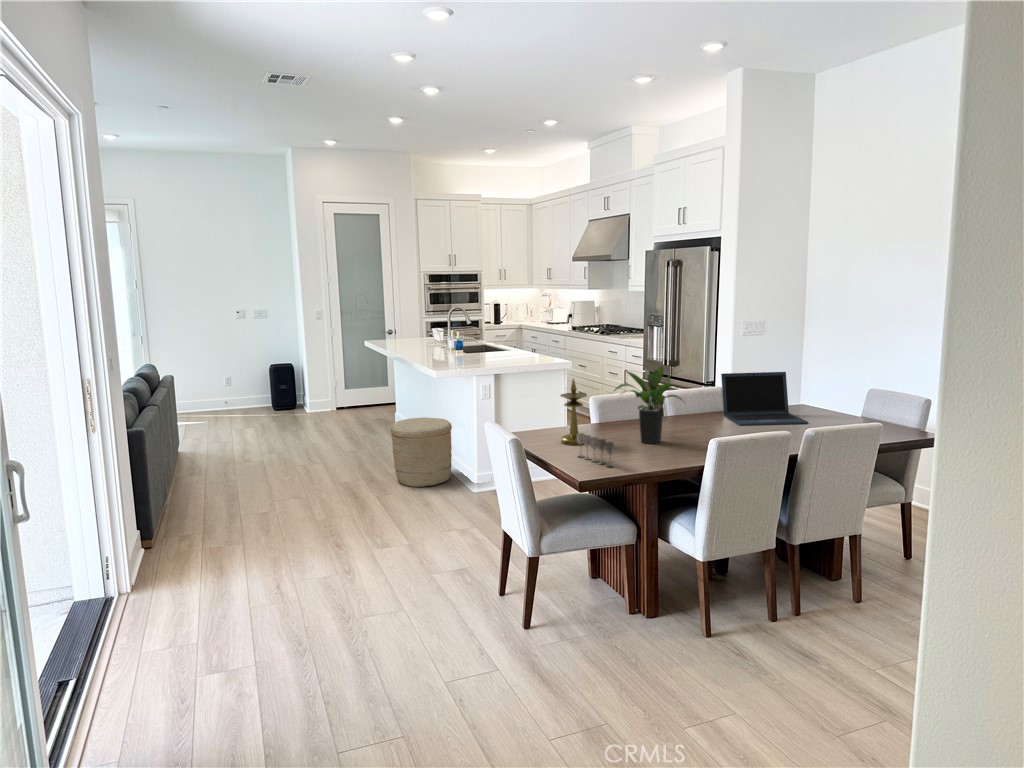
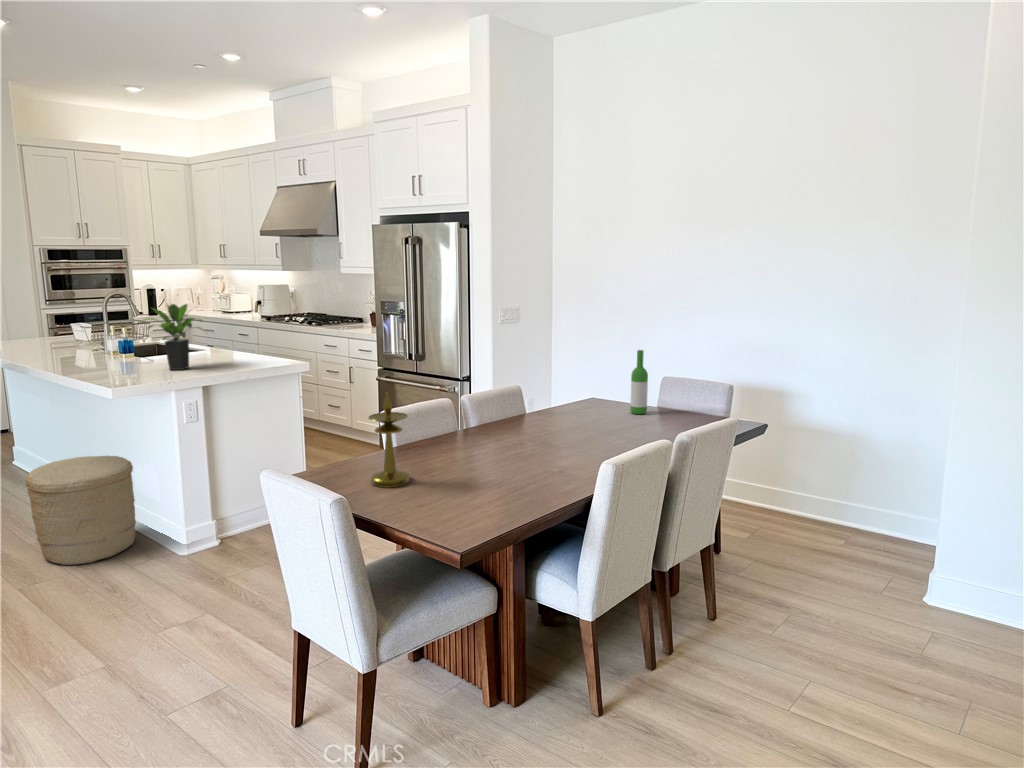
wine bottle: none [820,361,838,419] -> present [630,350,648,414]
potted plant: present [615,367,682,444] -> present [140,304,203,370]
laptop: present [721,372,808,425] -> none [528,365,629,432]
wine glass: present [577,433,614,467] -> none [415,472,481,518]

